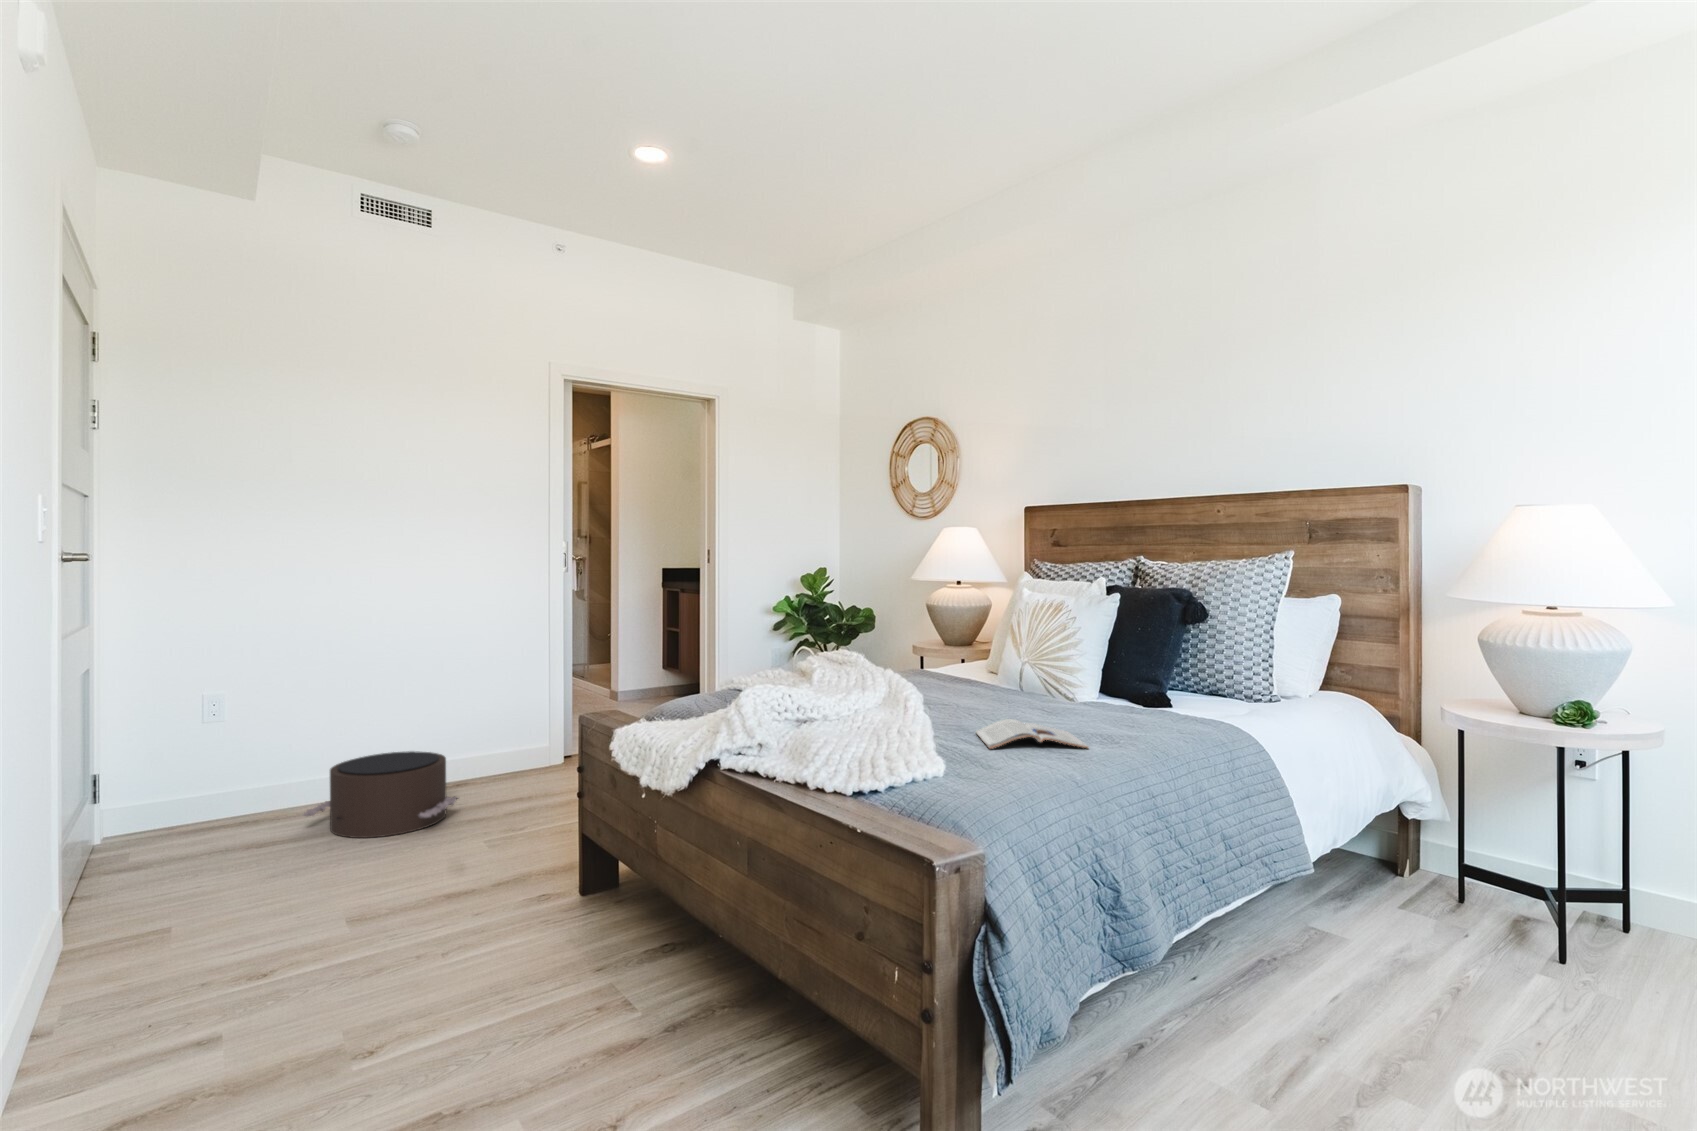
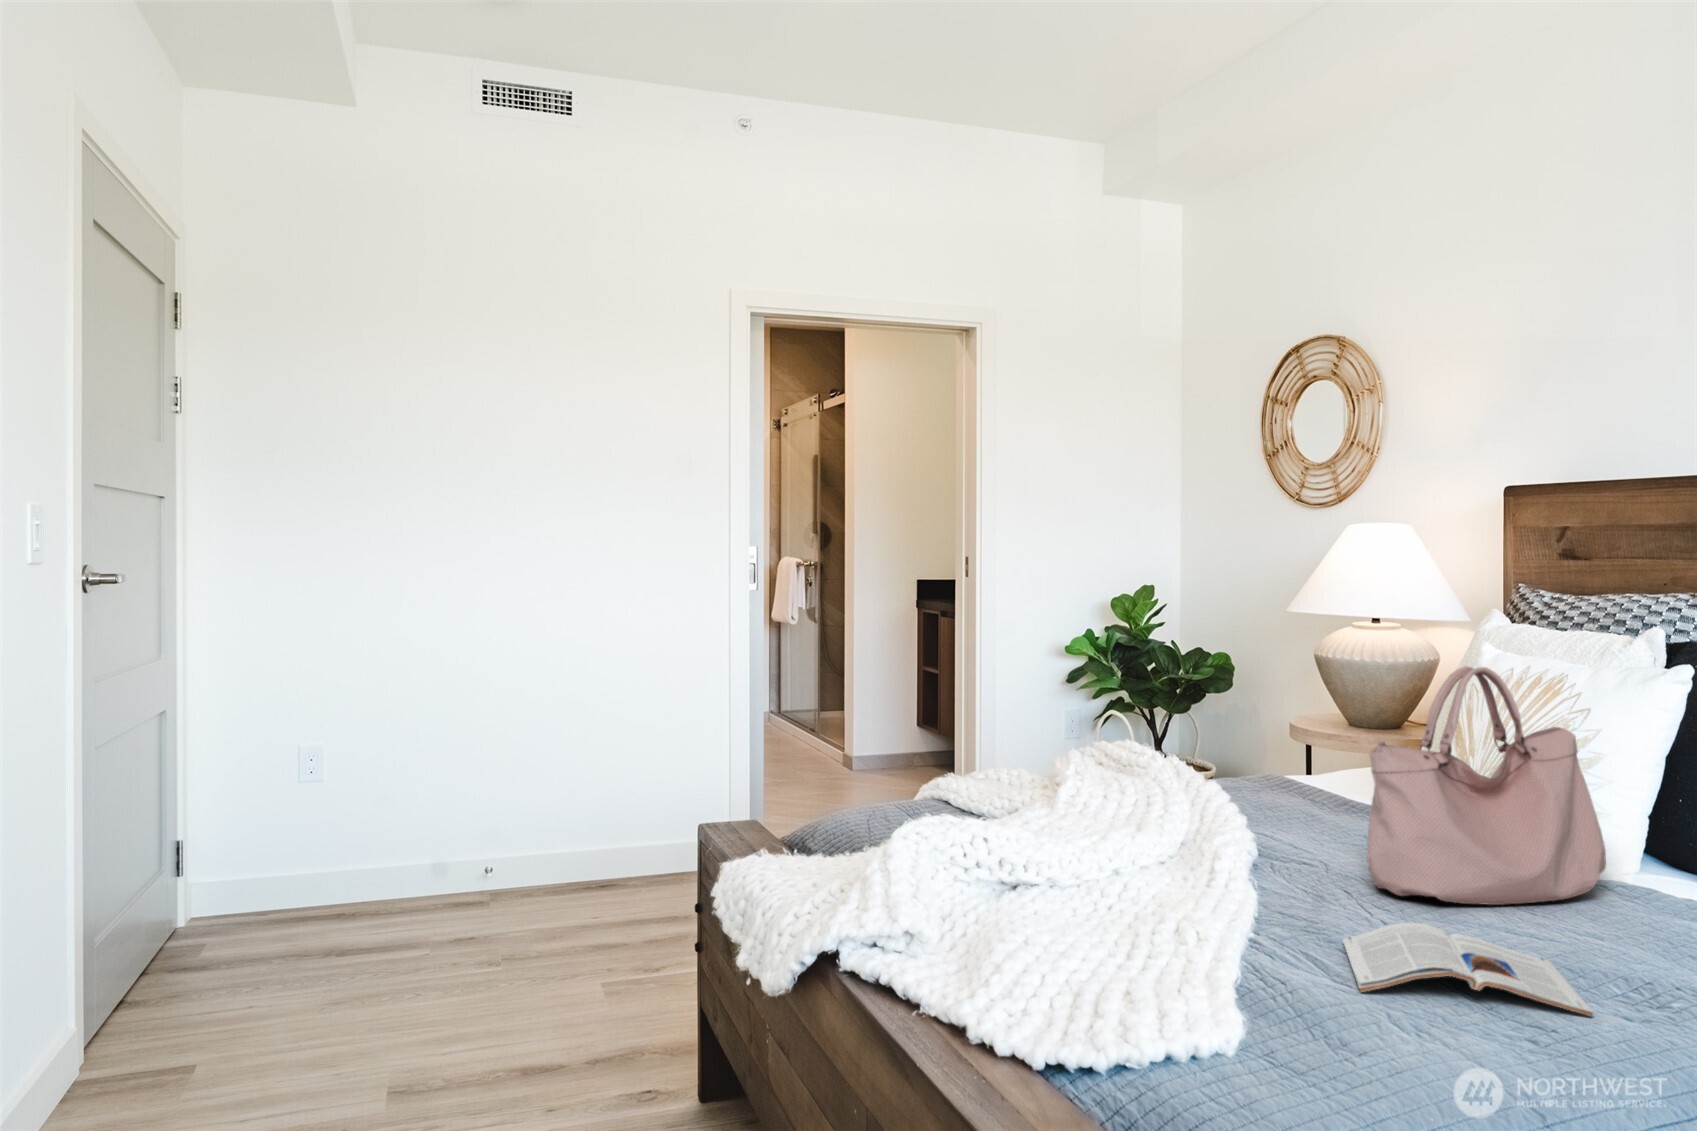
handbag: none [980,595,1086,714] -> present [1367,667,1606,905]
pouf: present [302,751,457,838] -> none [373,841,574,965]

